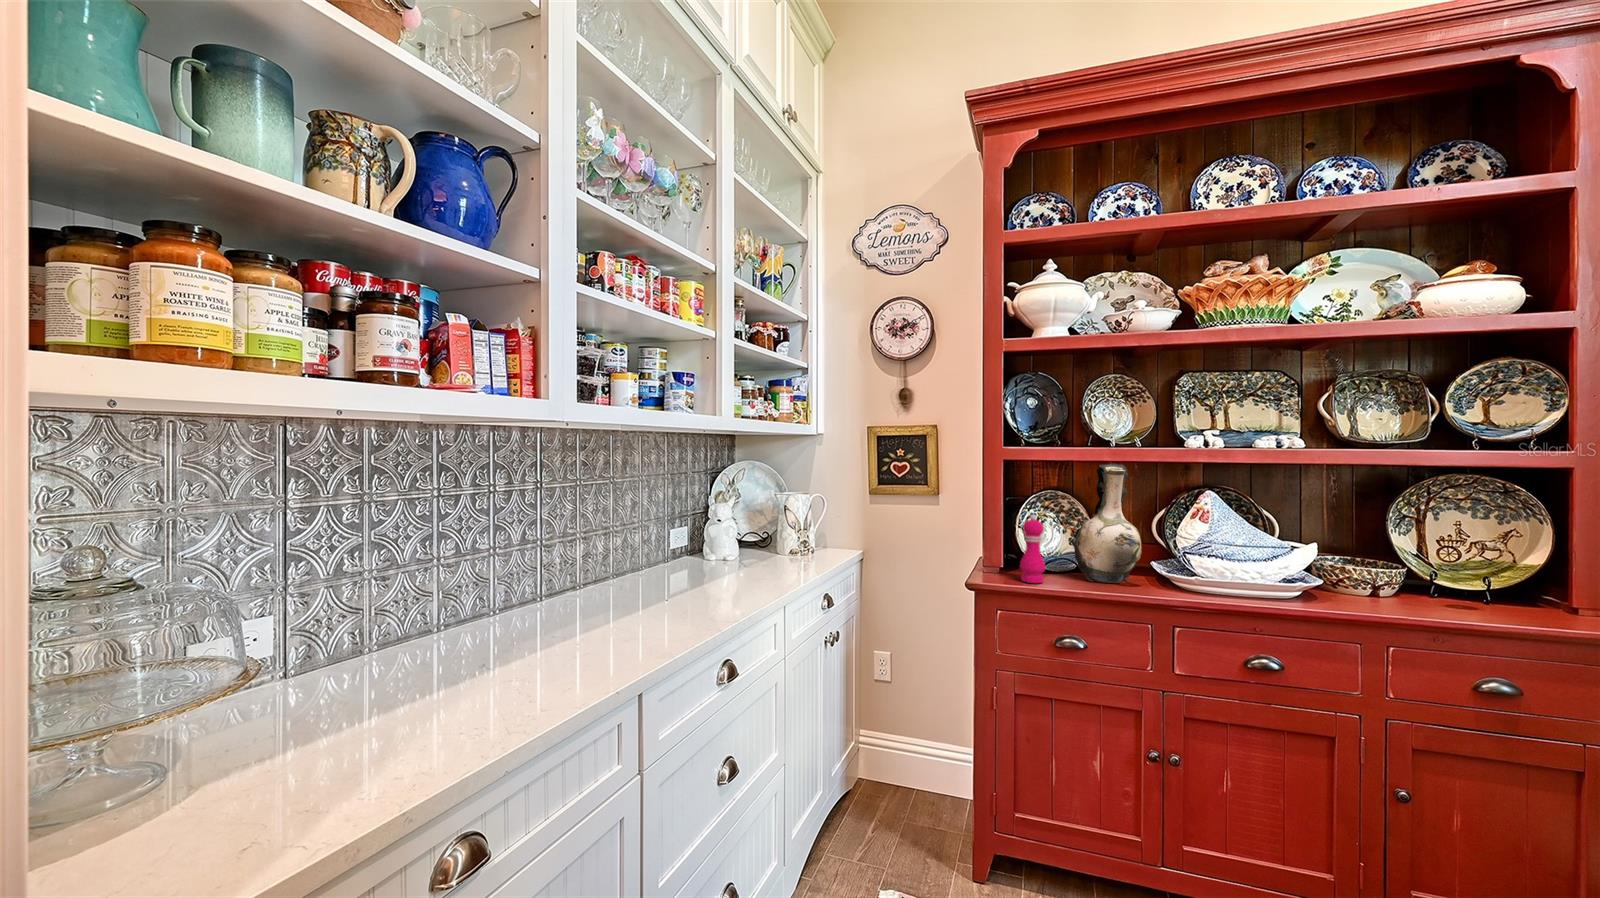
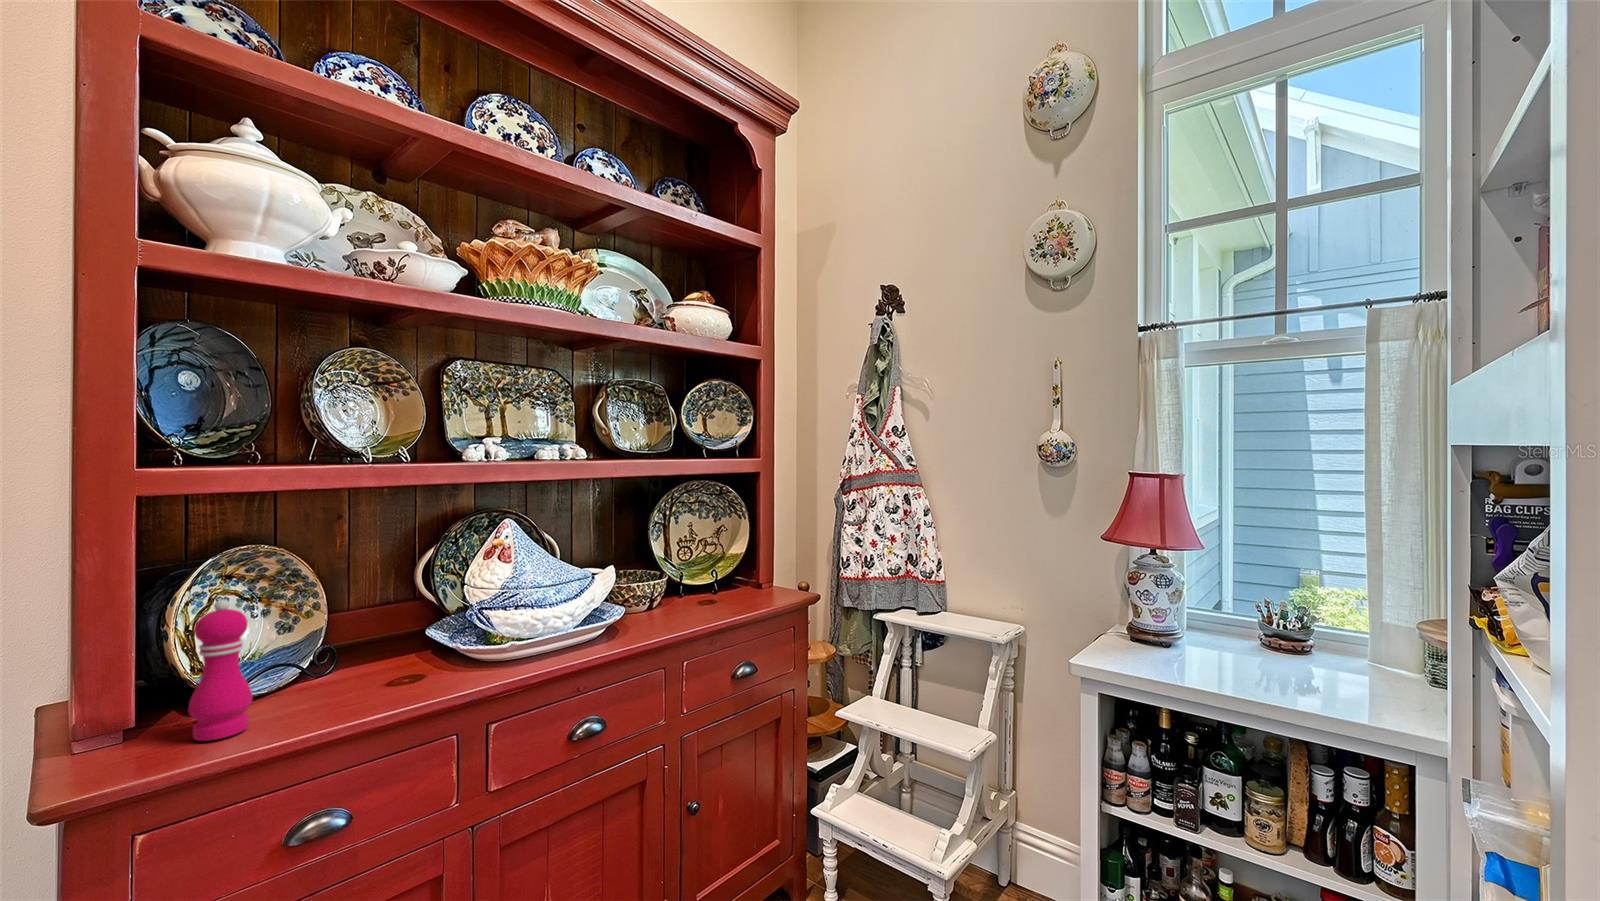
decorative vase: present [1073,464,1142,583] -> none [305,489,423,692]

